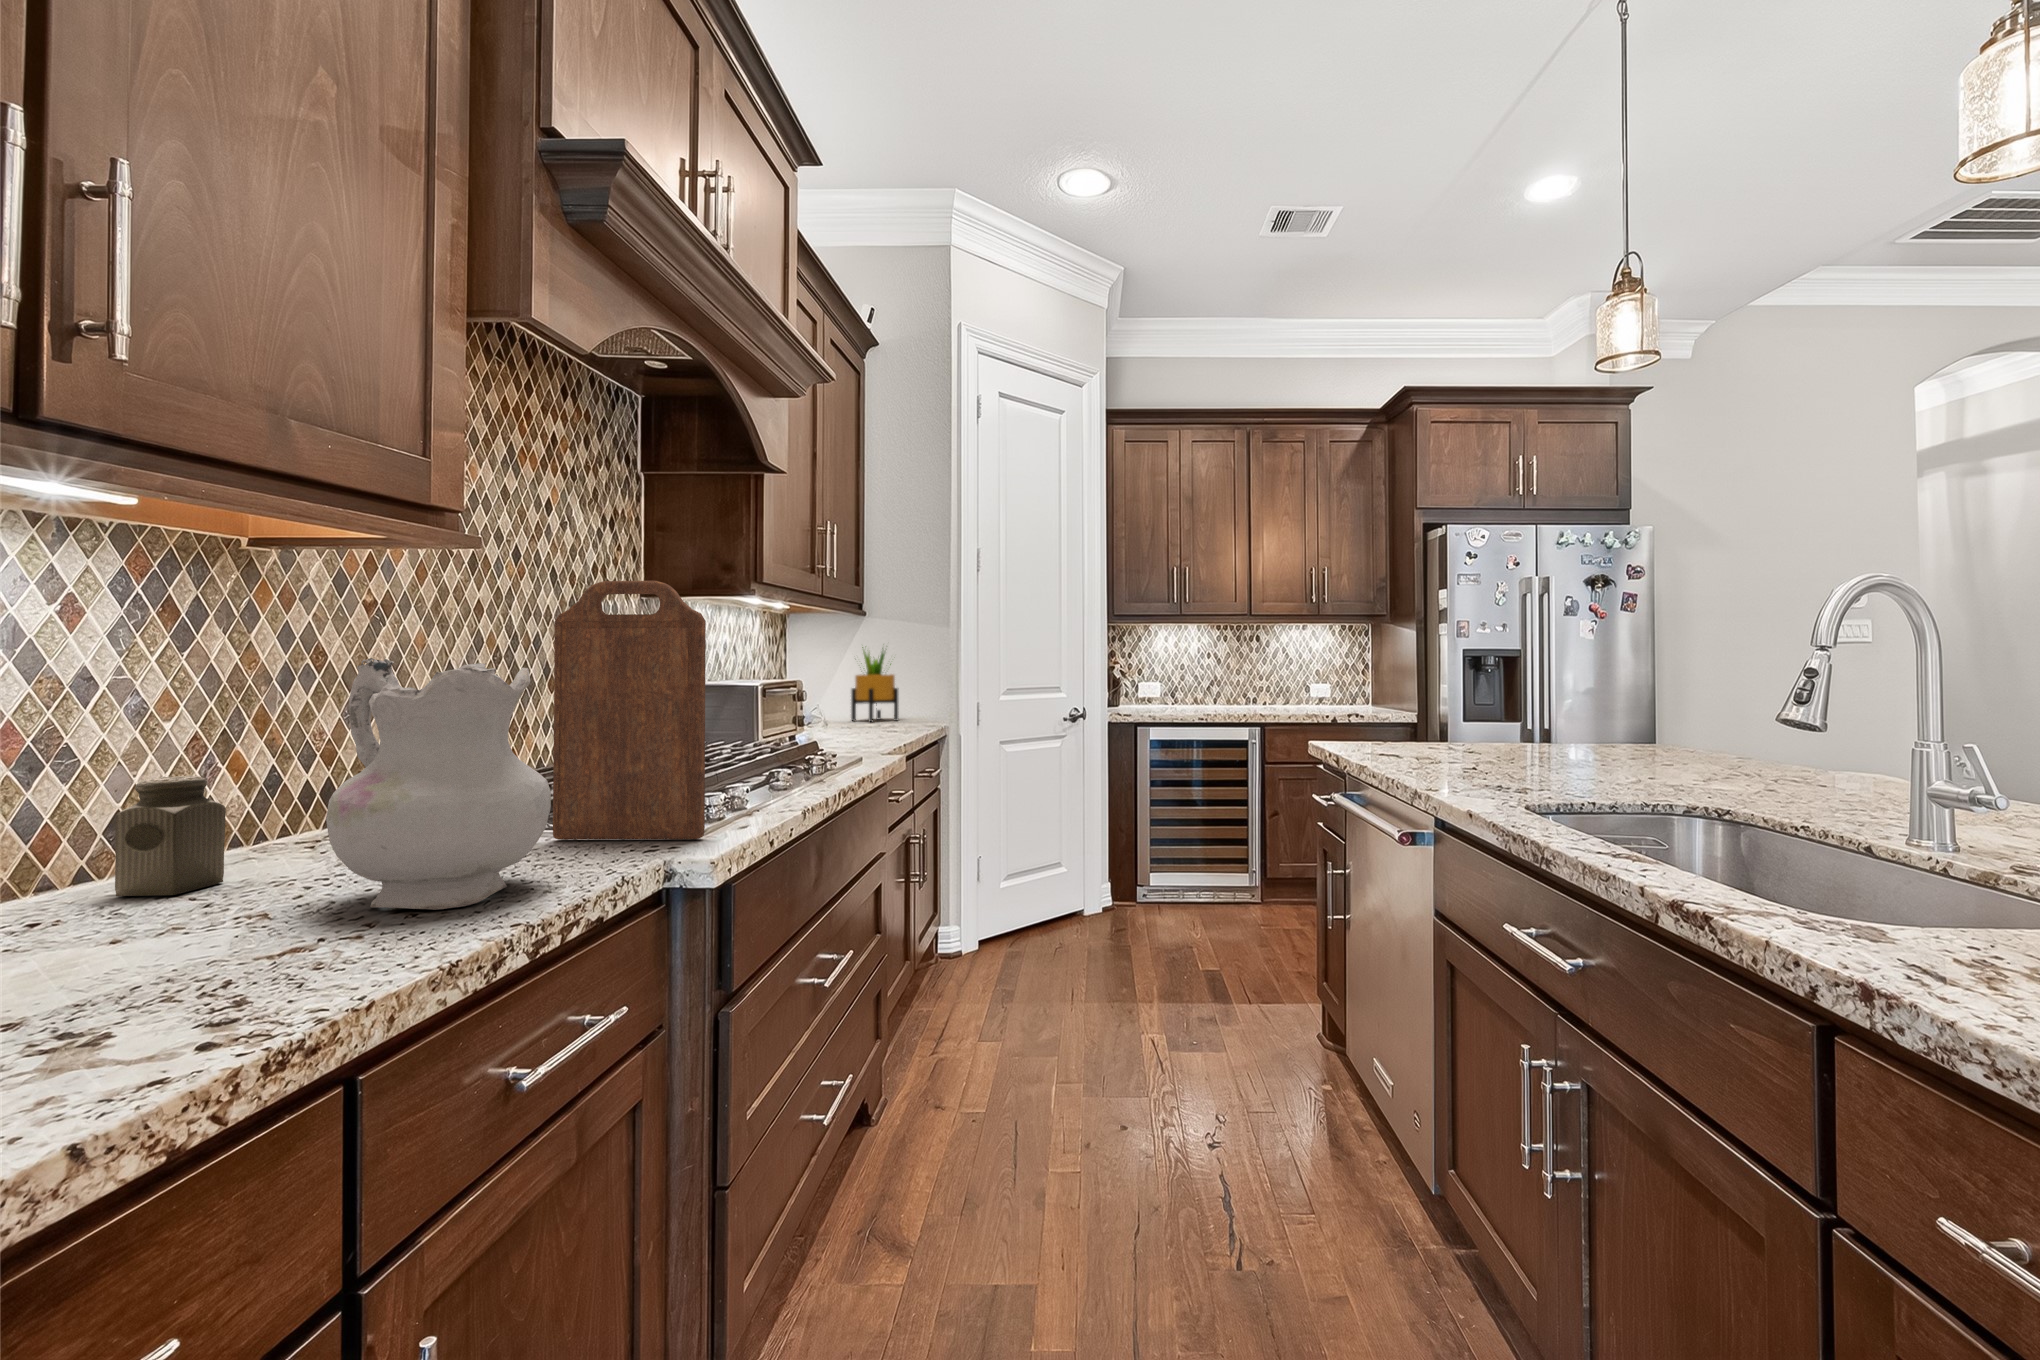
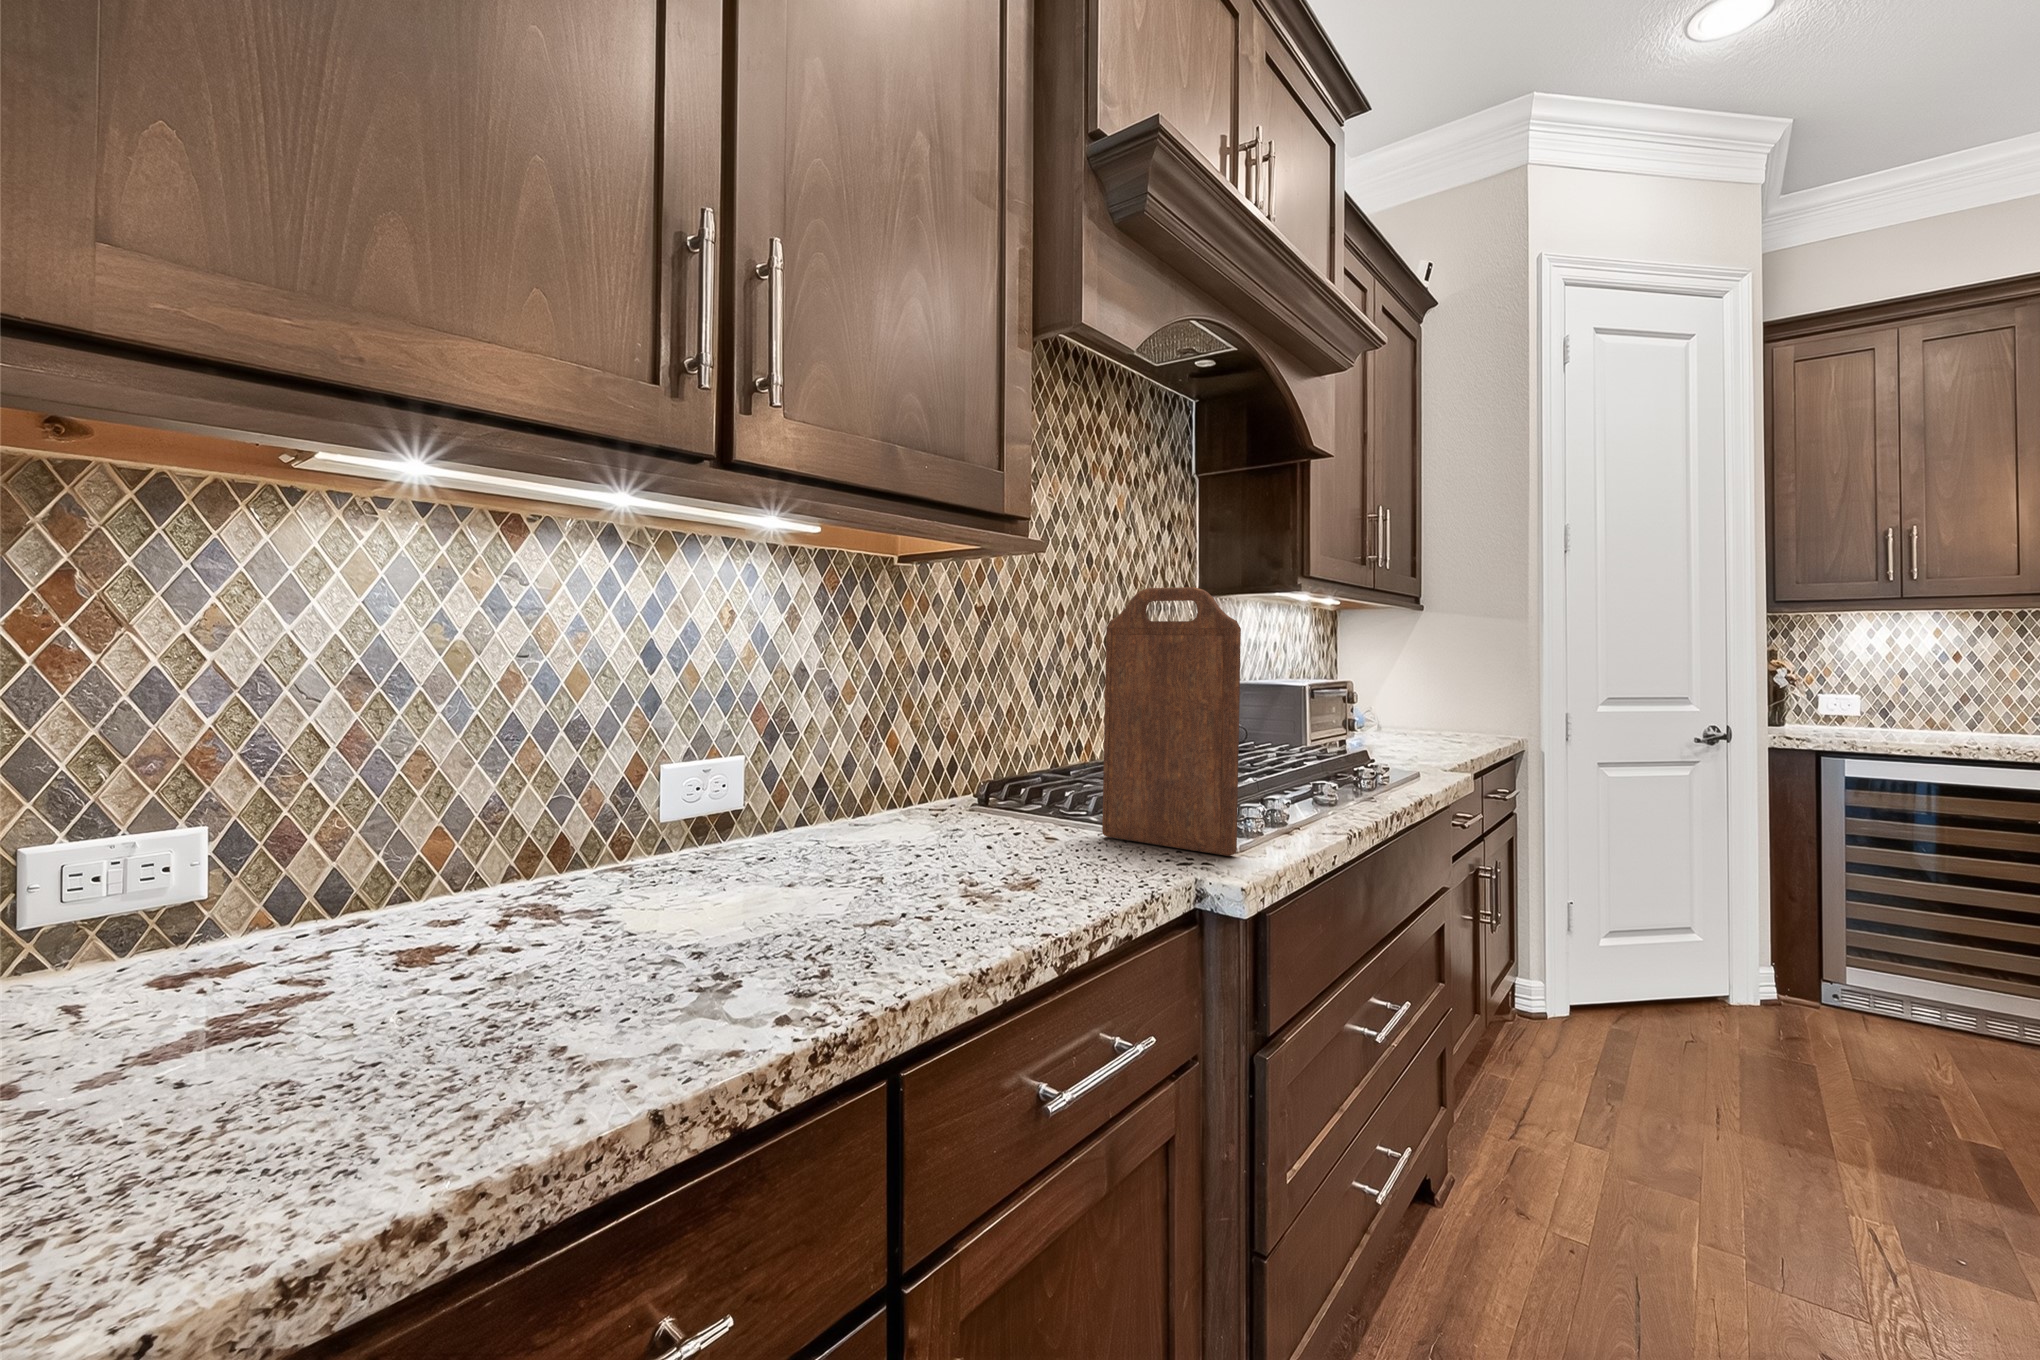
potted plant: present [851,647,898,722] -> none [1406,642,1460,727]
ceramic pitcher: present [326,658,551,910] -> none [915,663,1088,903]
salt shaker: present [115,776,226,896] -> none [798,752,865,849]

